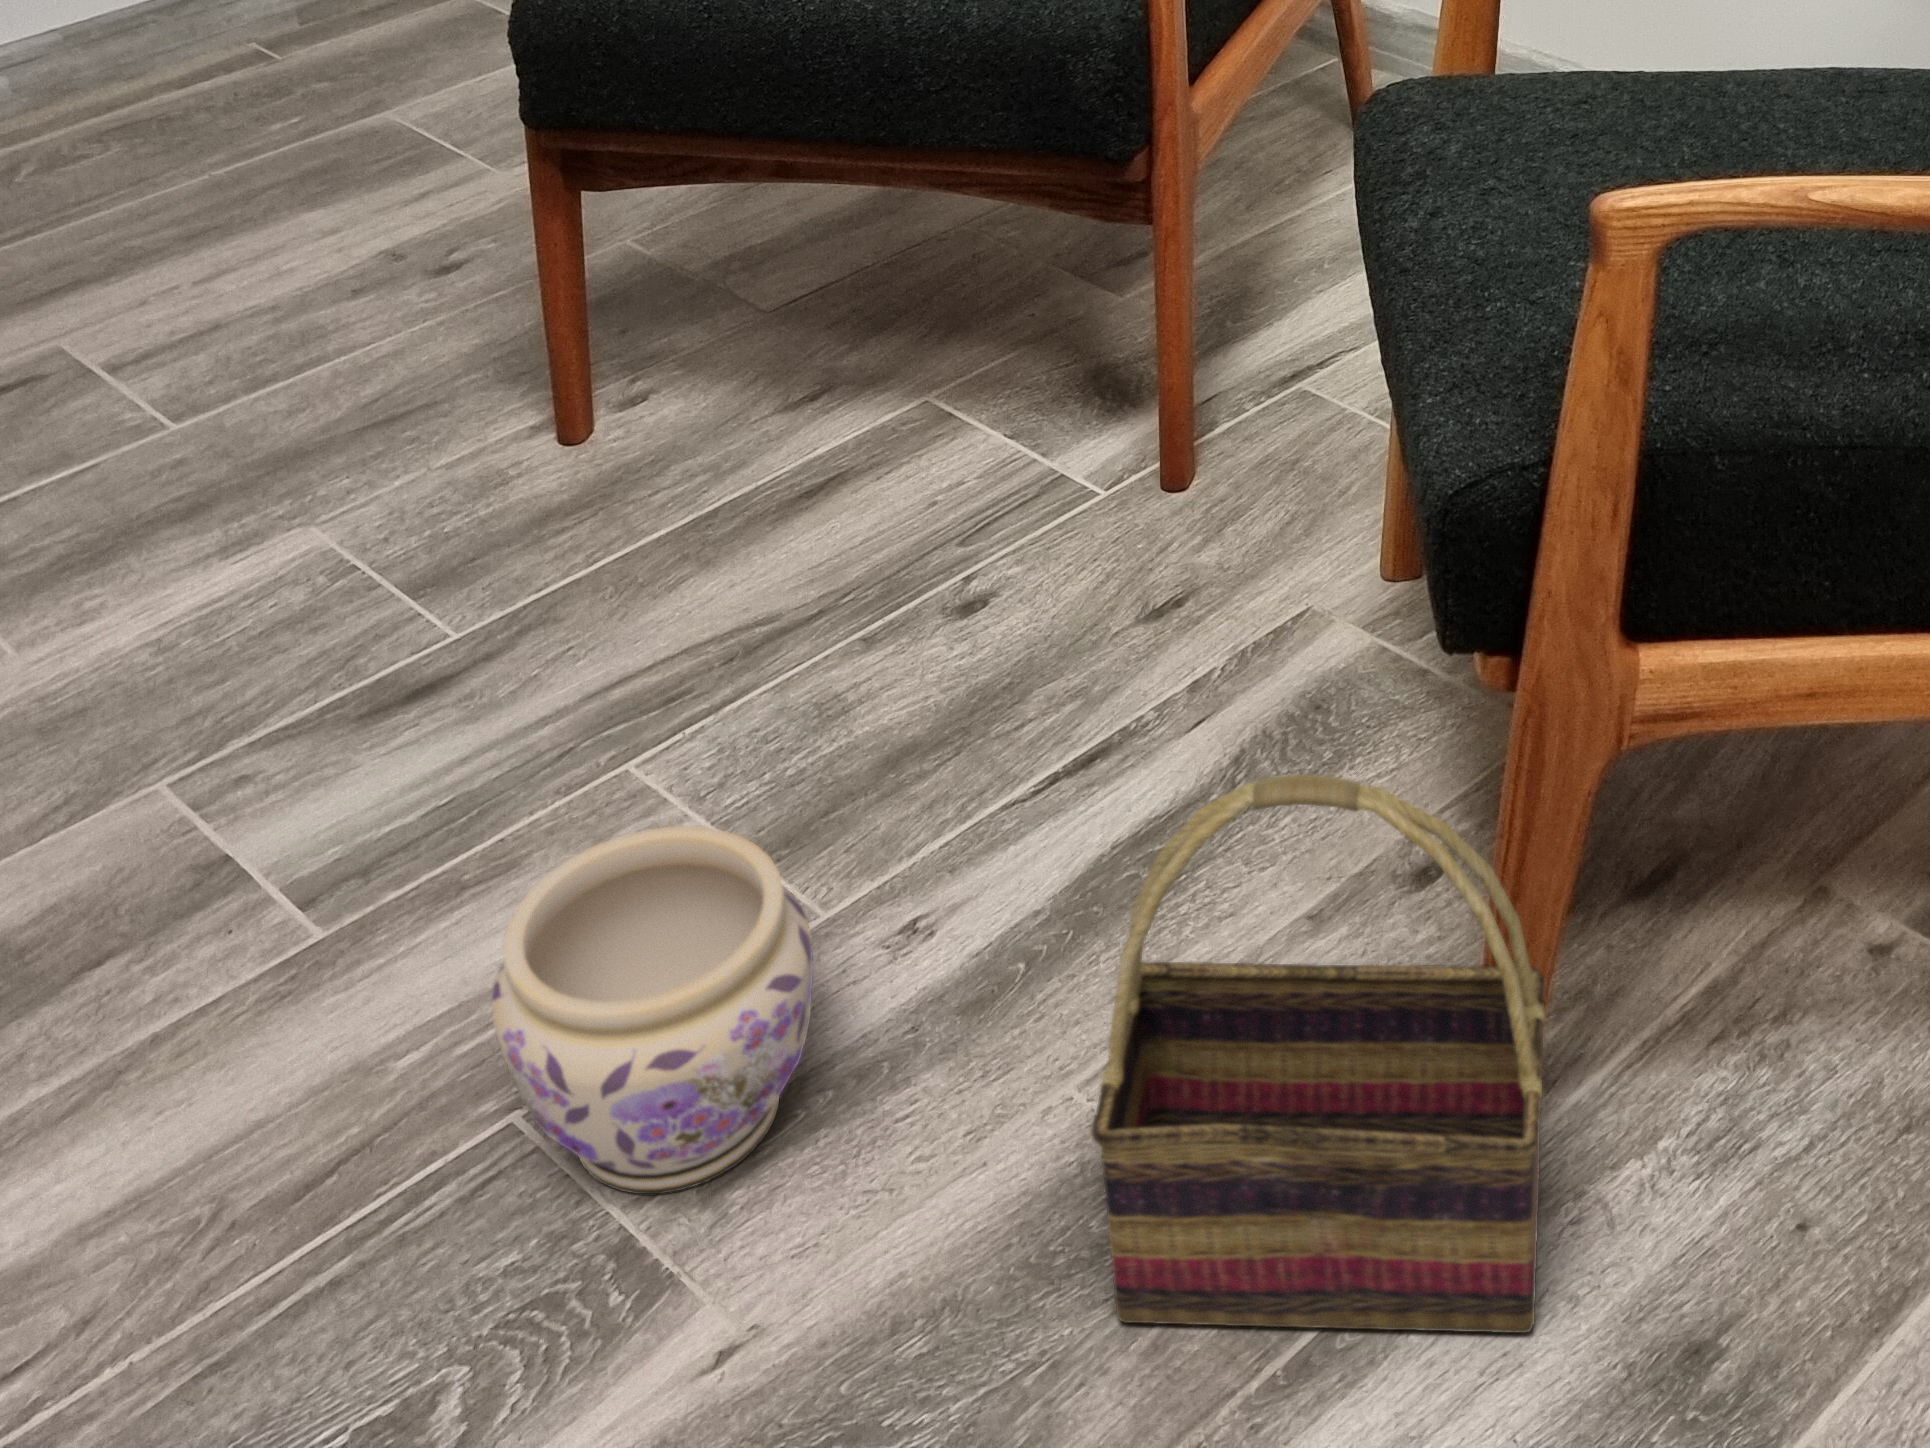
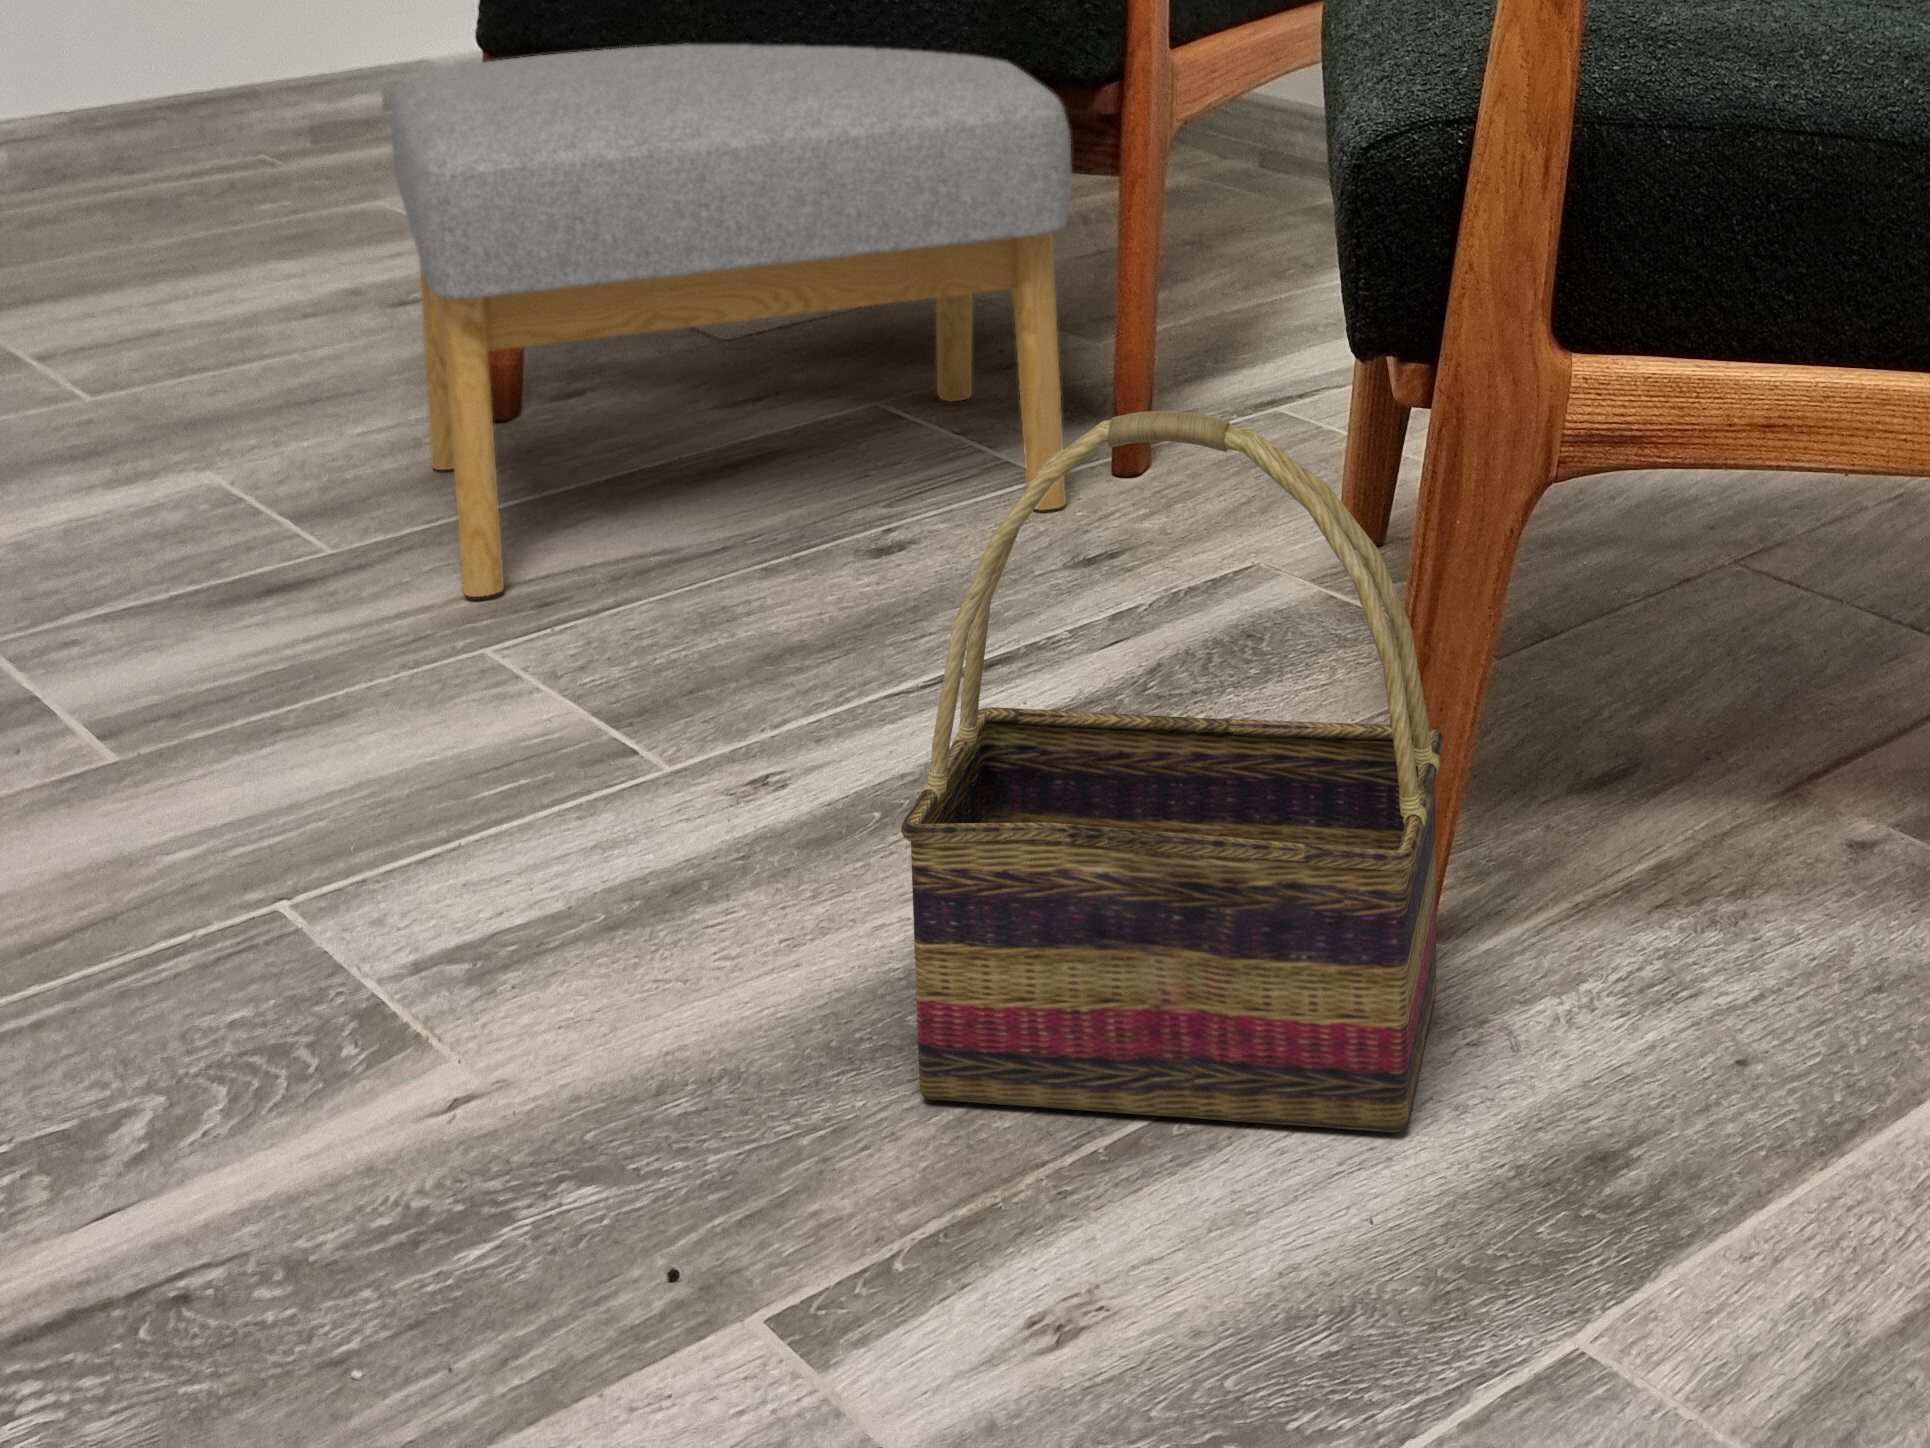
footstool: none [462,65,1131,696] -> present [391,43,1072,597]
planter: present [492,826,813,1194] -> none [265,583,632,971]

